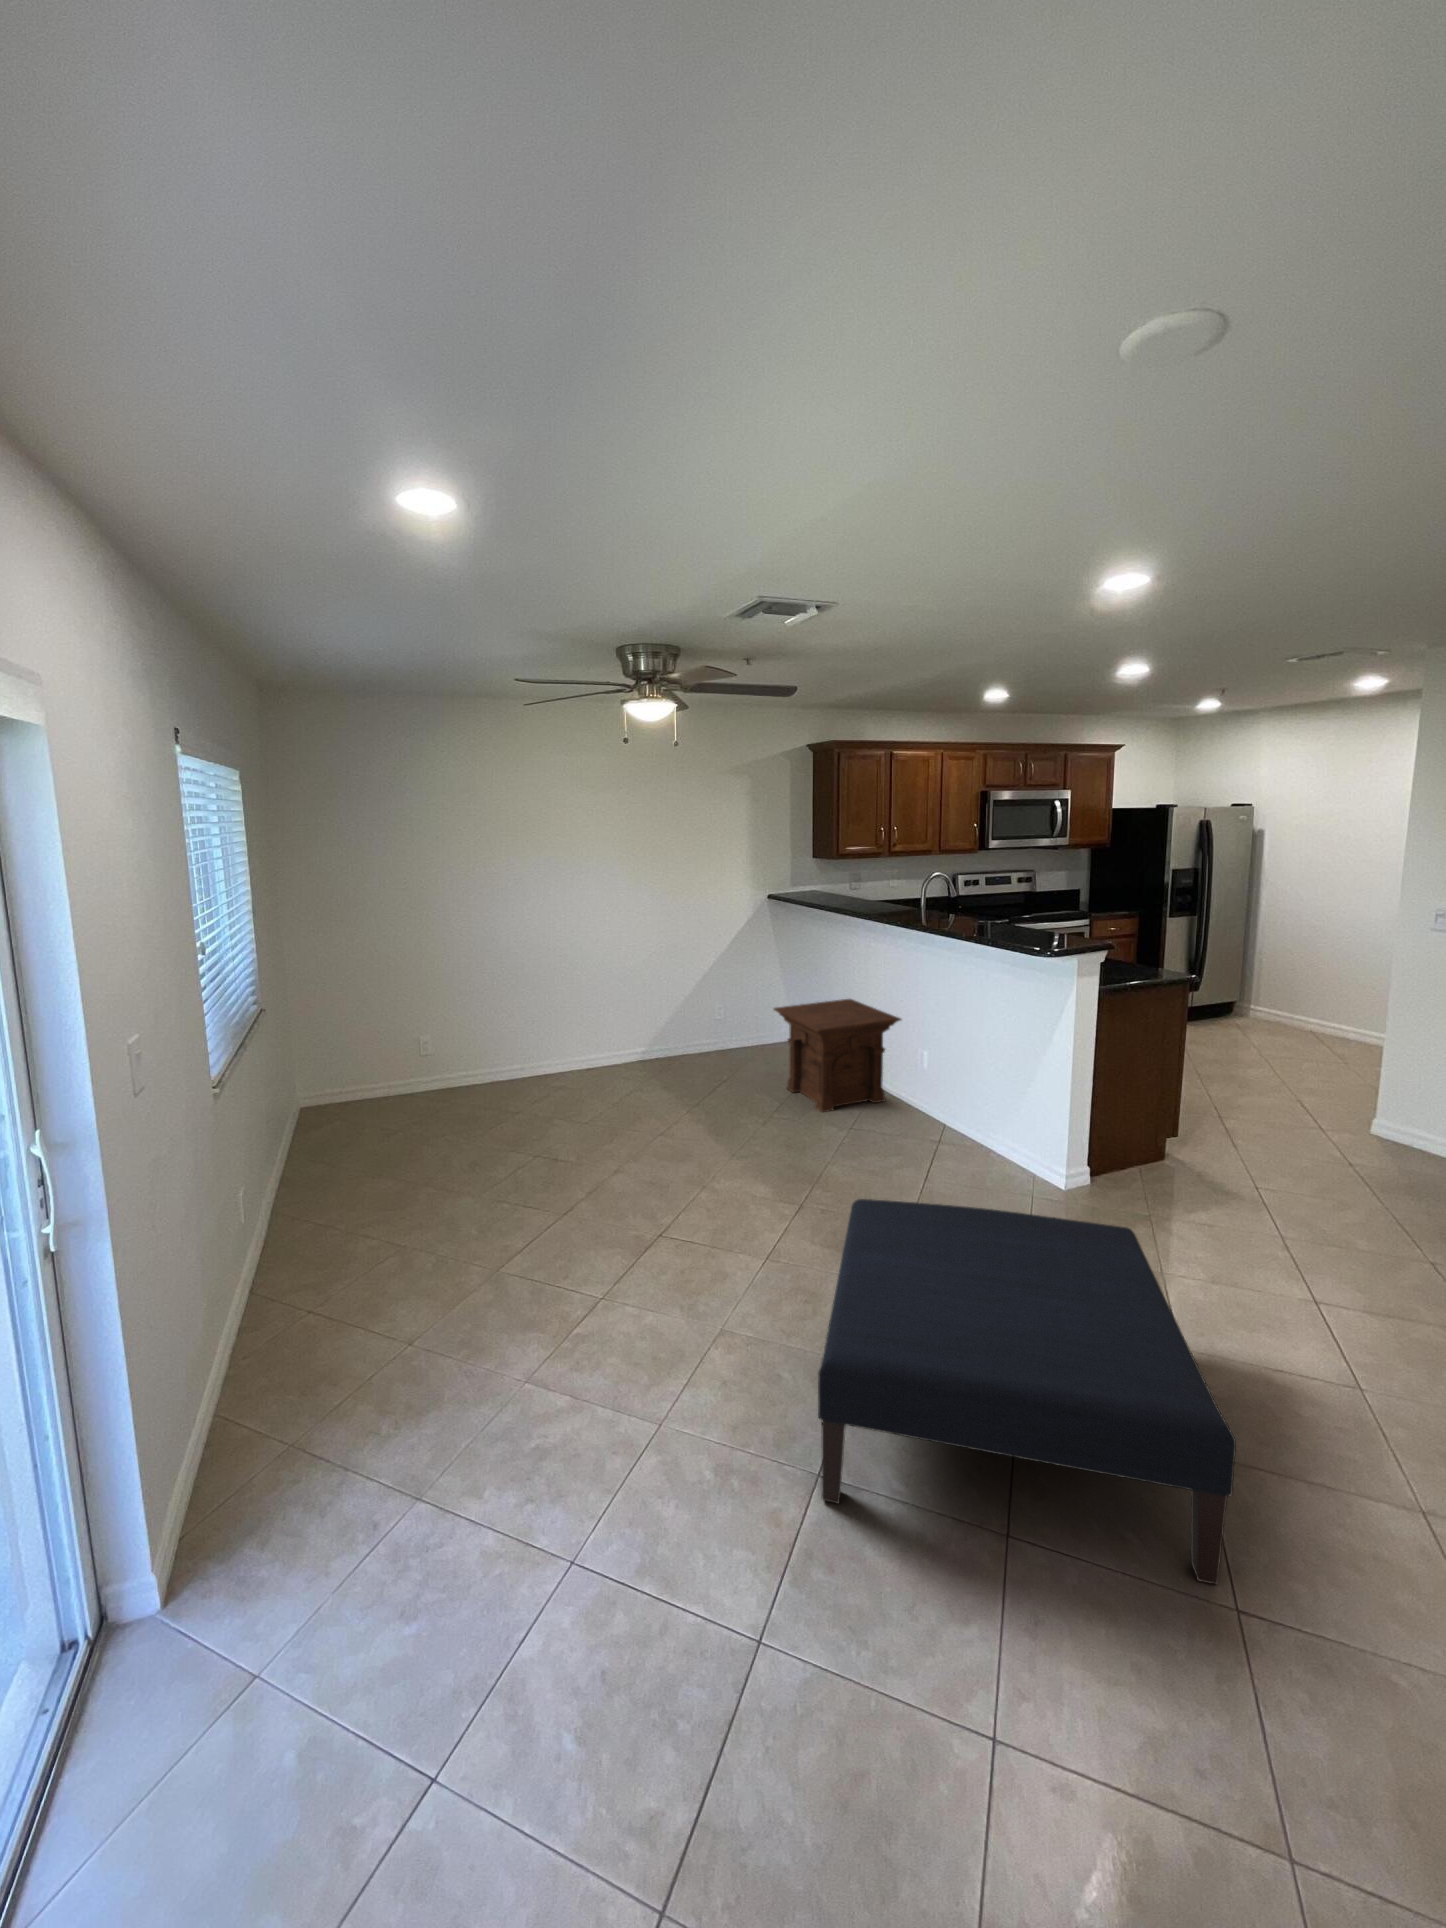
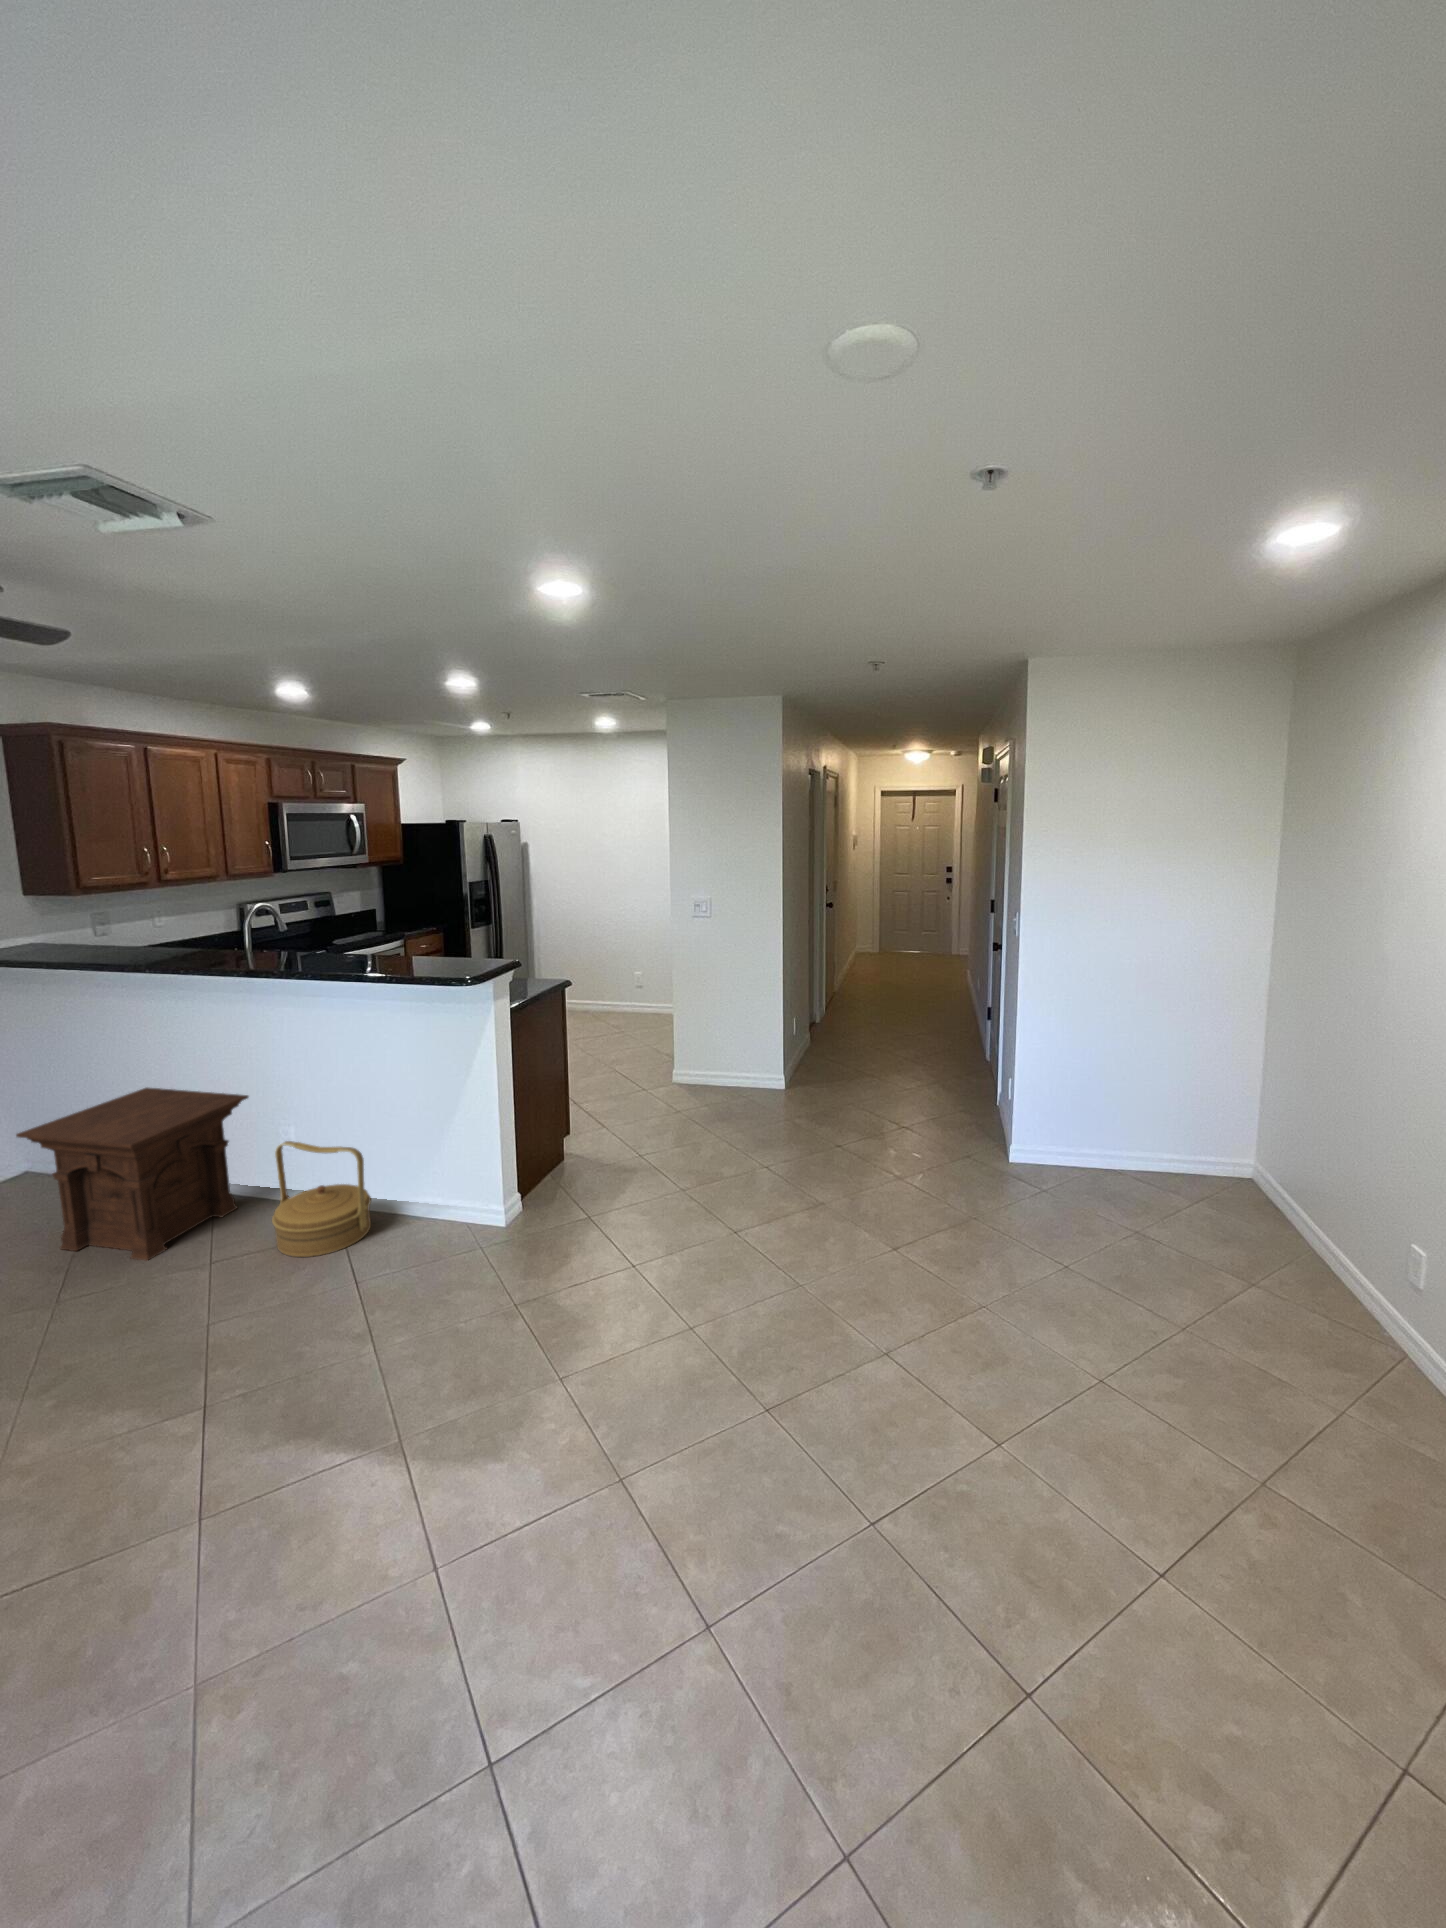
woven basket: none [891,1058,964,1153] -> present [272,1141,371,1257]
ottoman: present [818,1199,1236,1584] -> none [359,1237,858,1794]

